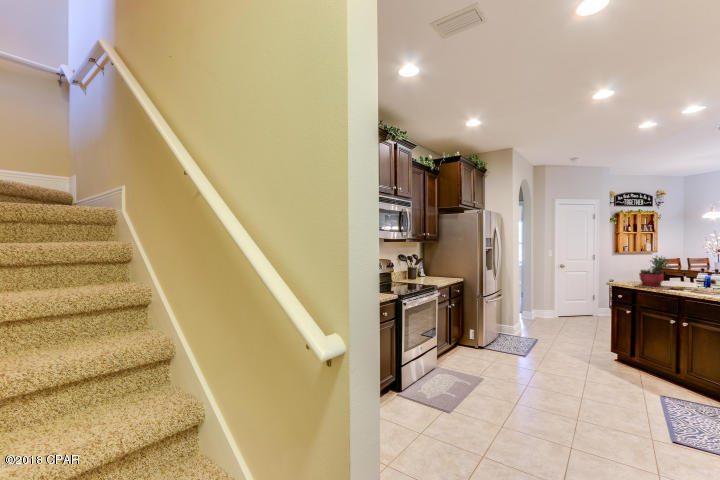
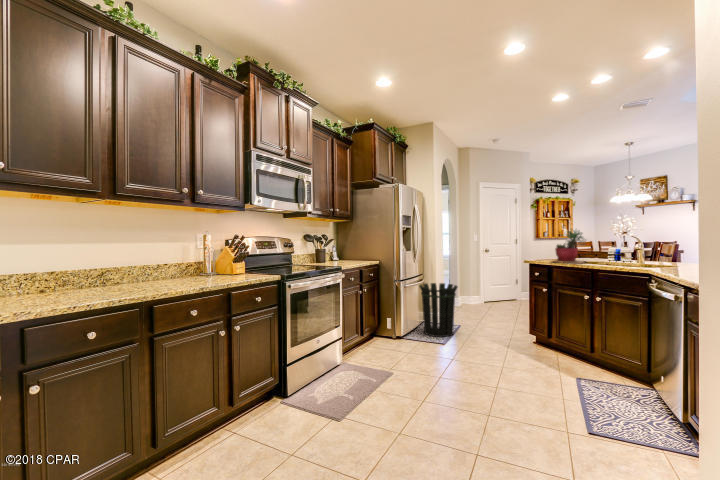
waste bin: none [499,298,538,349] -> present [419,283,458,337]

